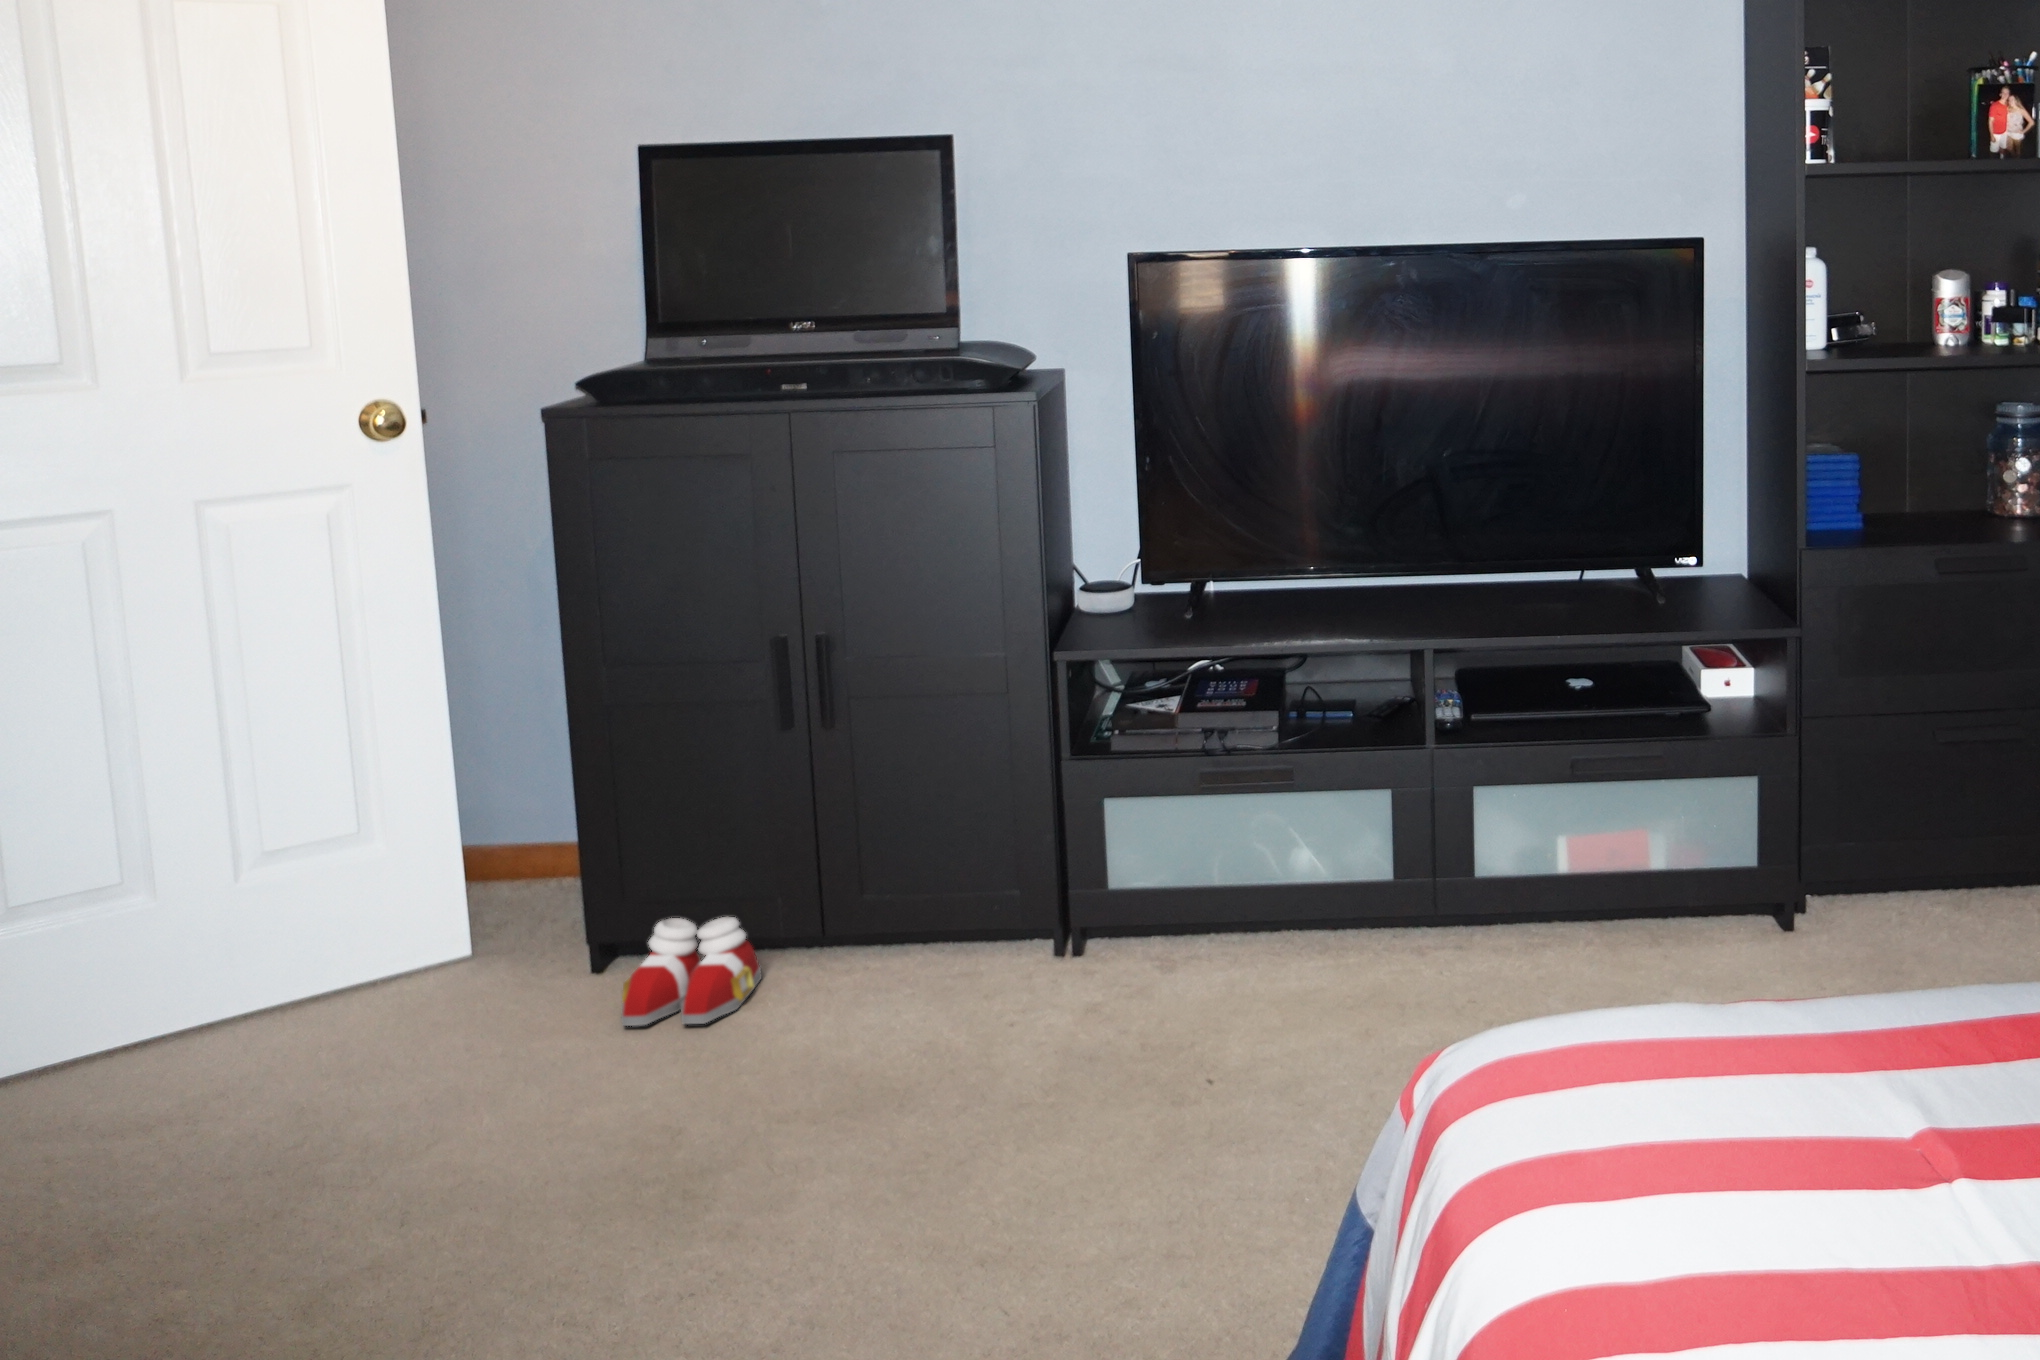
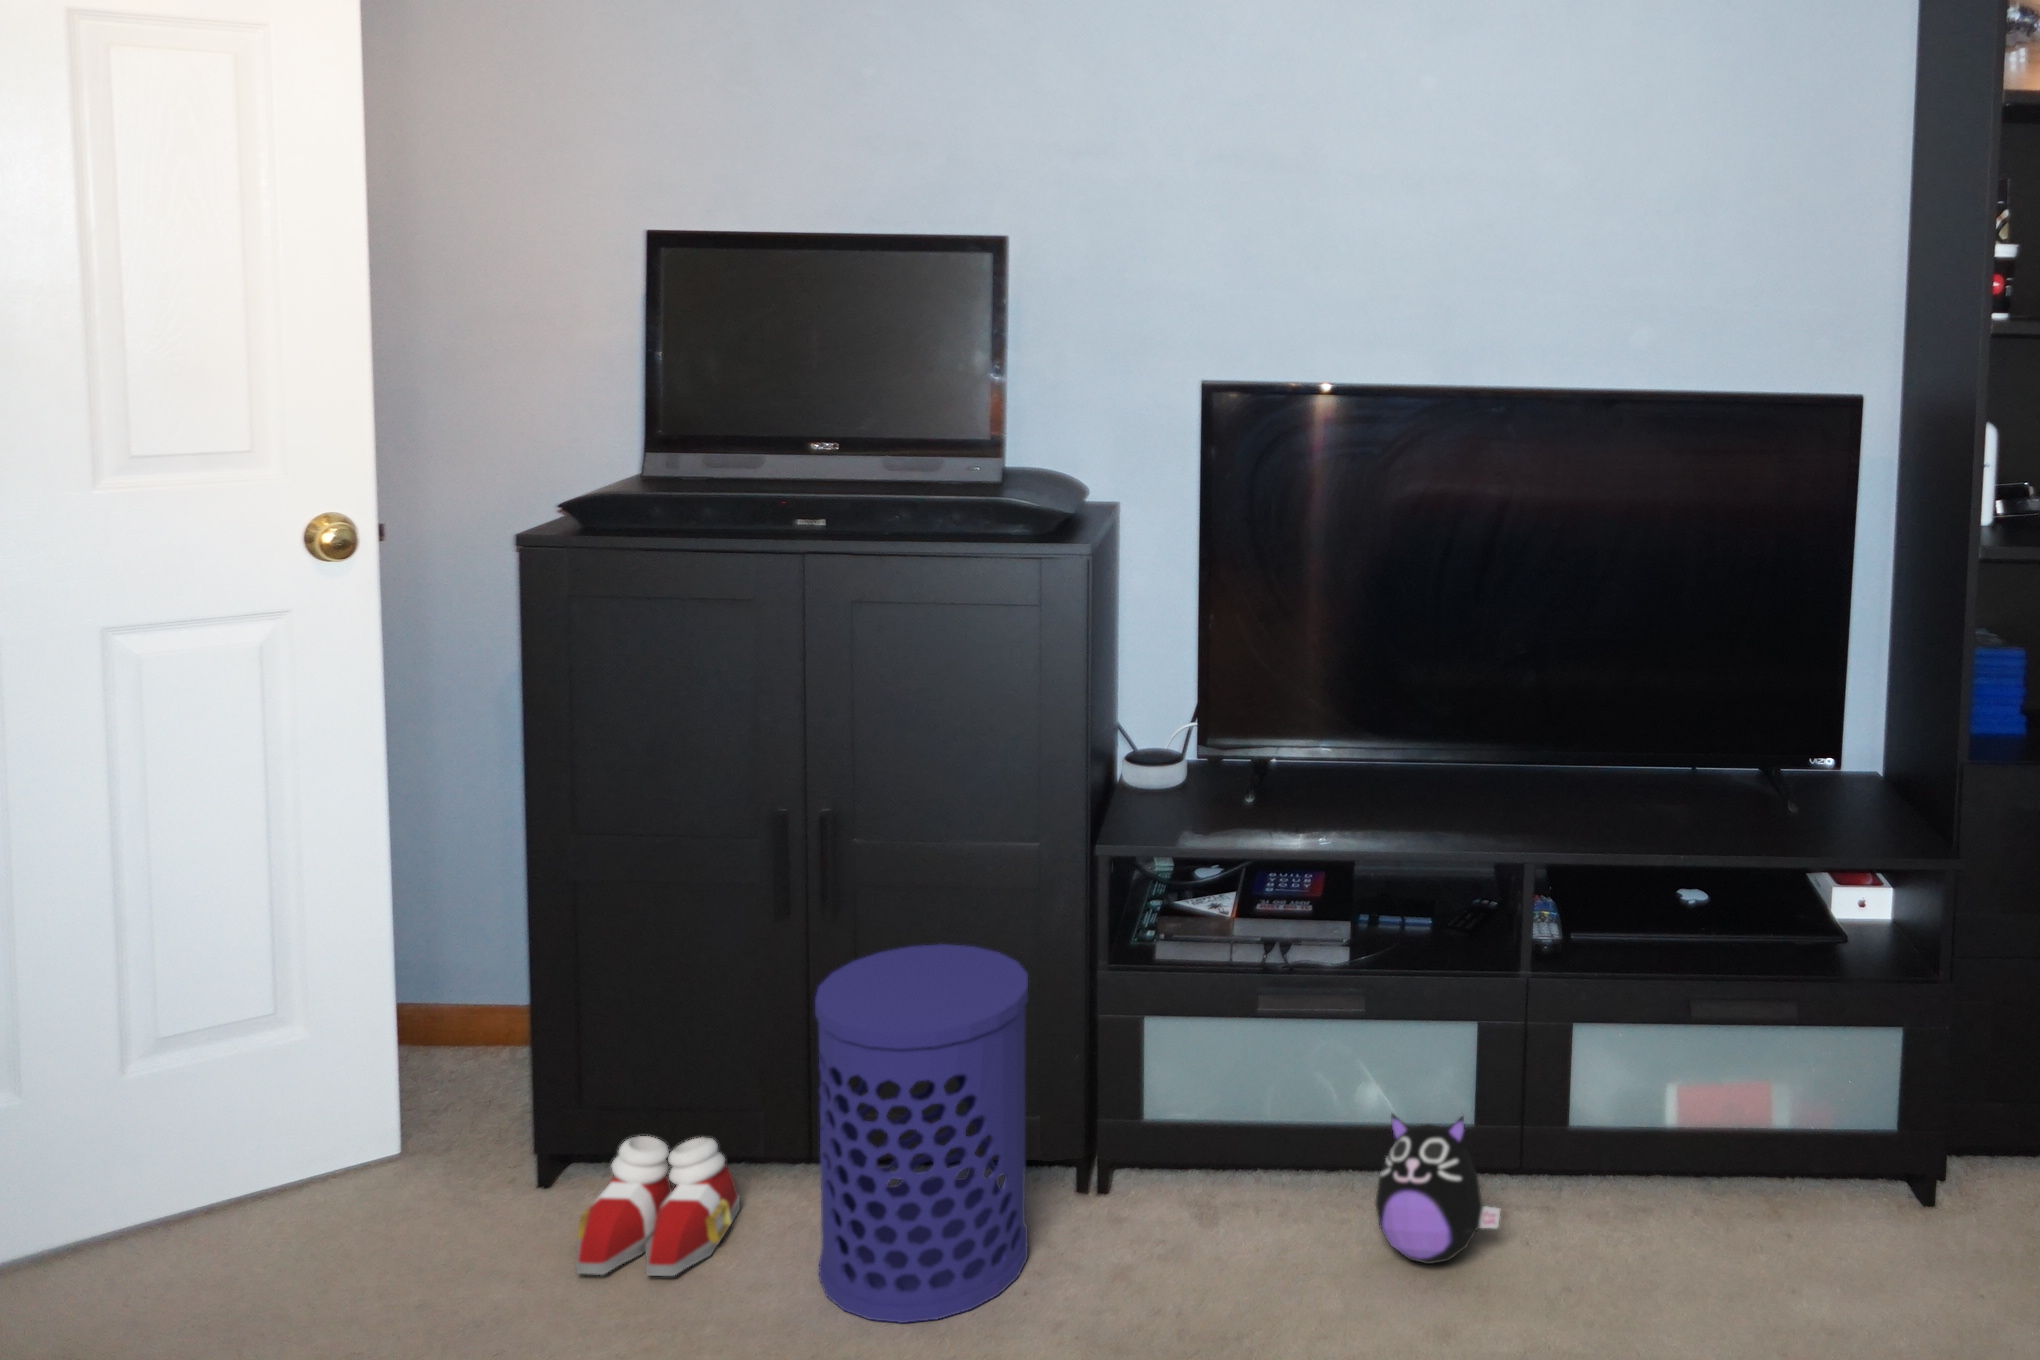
waste bin: none [813,741,1009,1047] -> present [815,944,1028,1323]
plush toy: none [1306,860,1414,988] -> present [1376,1114,1501,1264]

